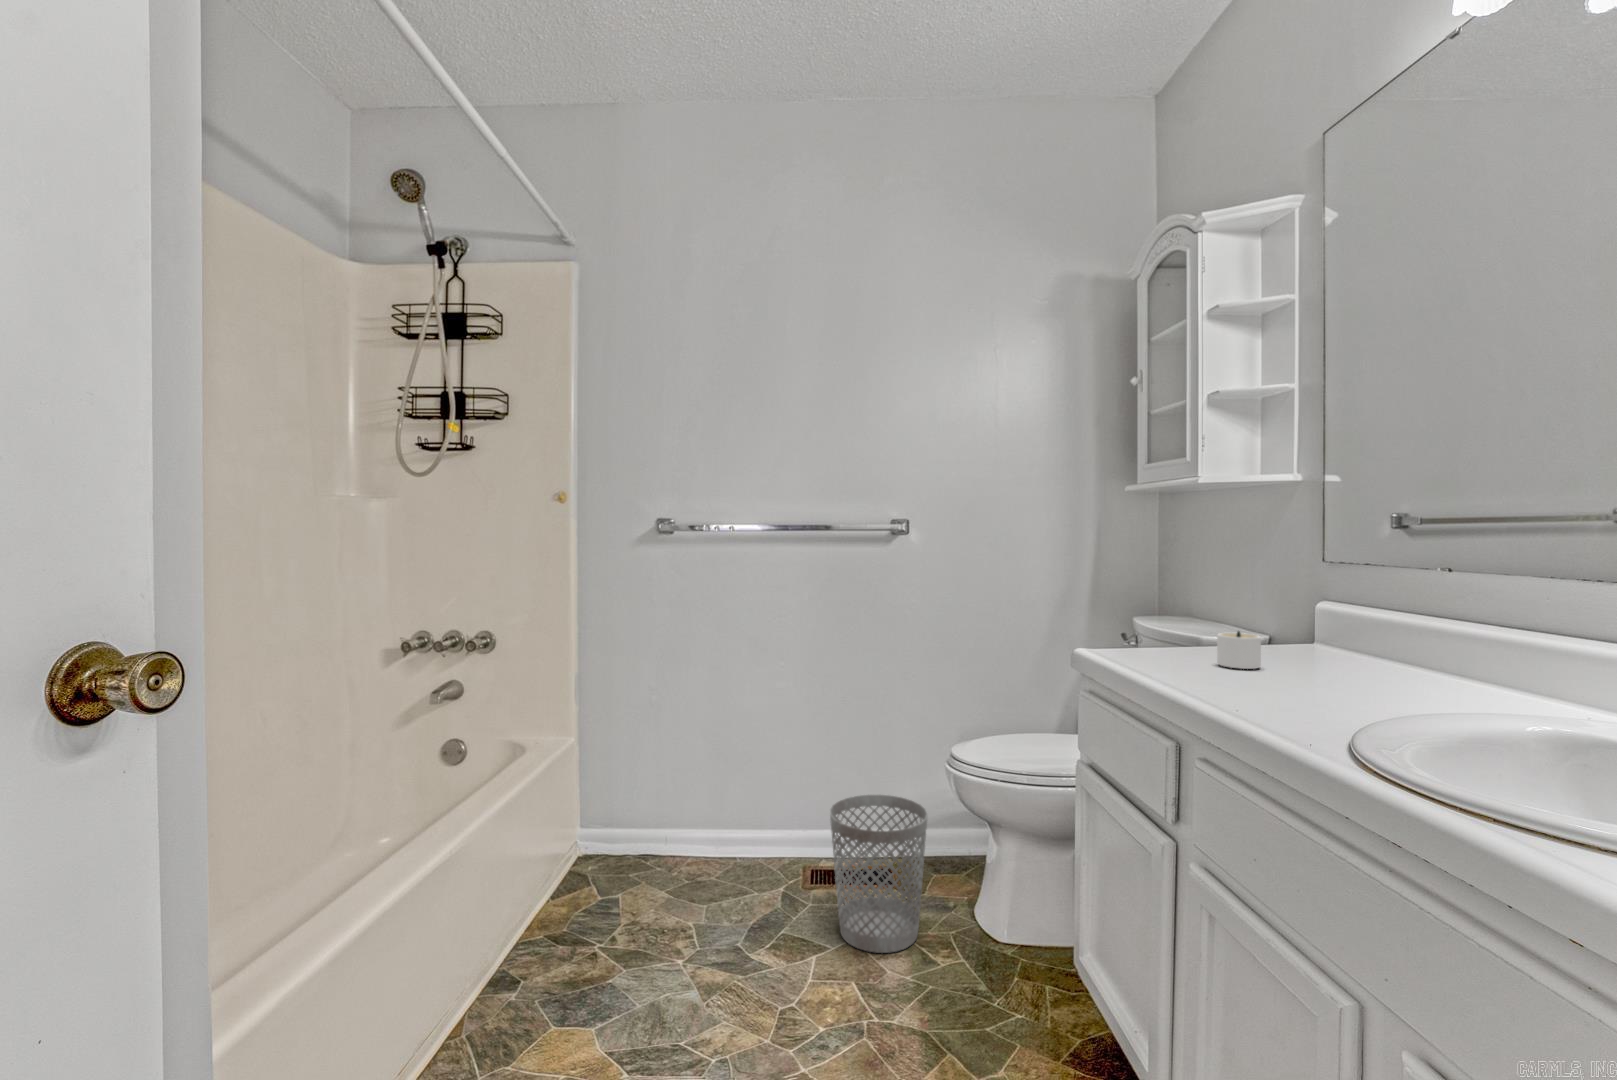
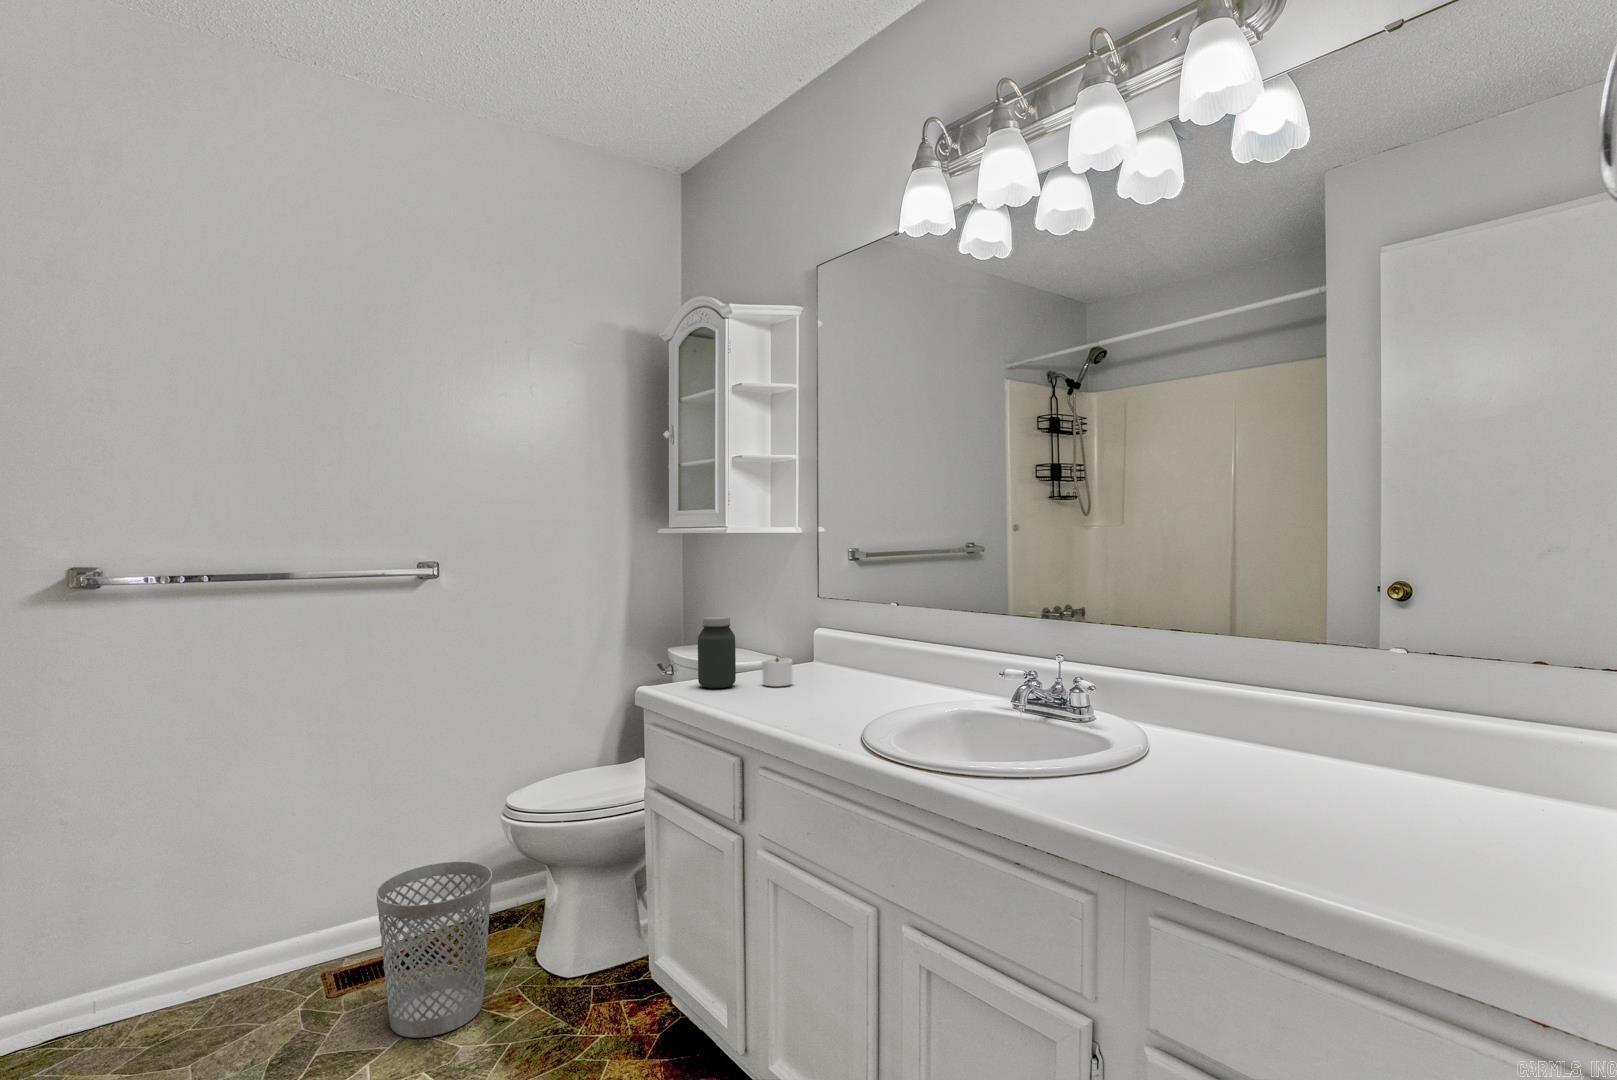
jar: none [1131,577,1180,662] -> present [698,616,736,688]

